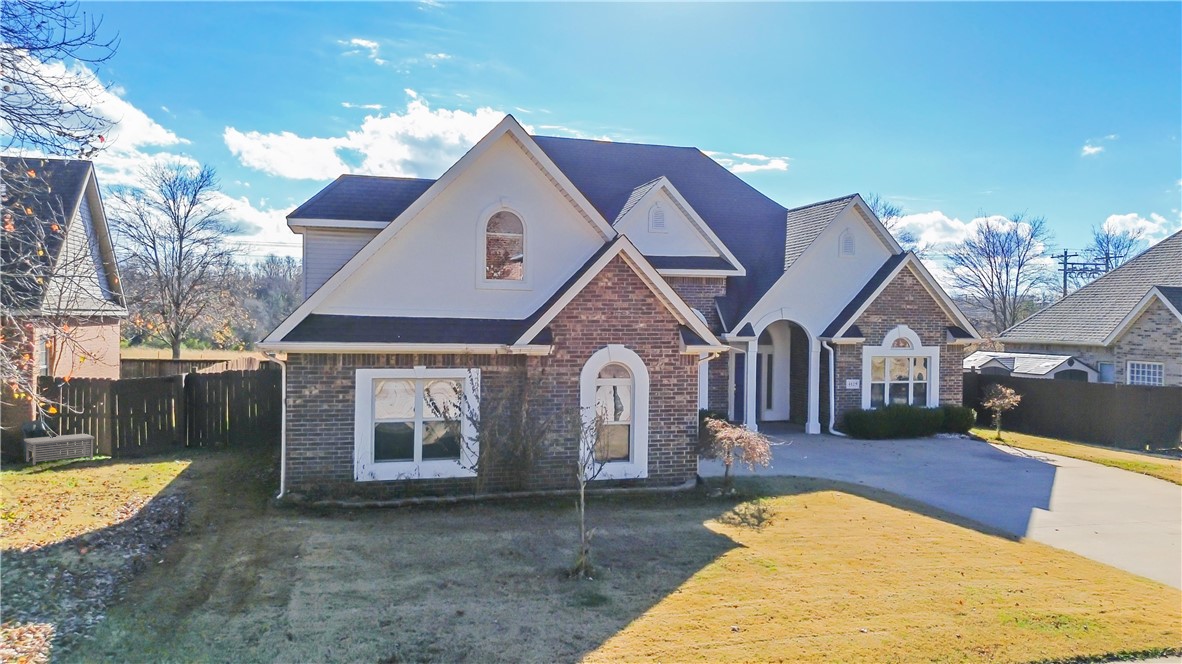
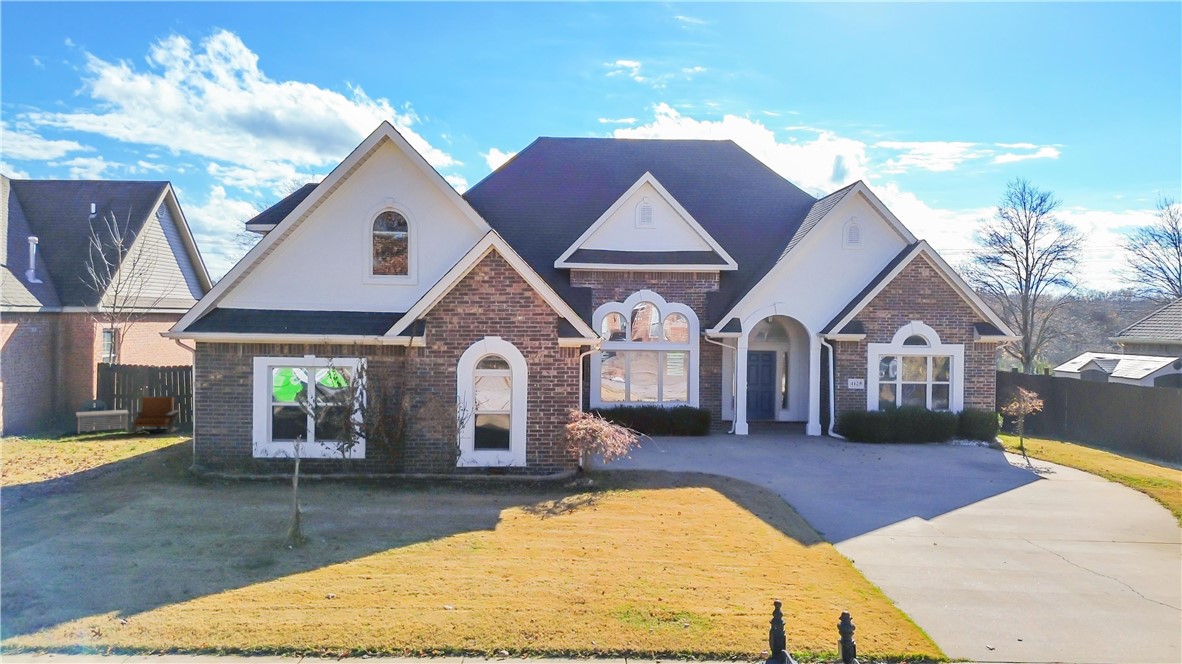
lounge chair: none [101,416,156,462] -> present [129,397,179,434]

